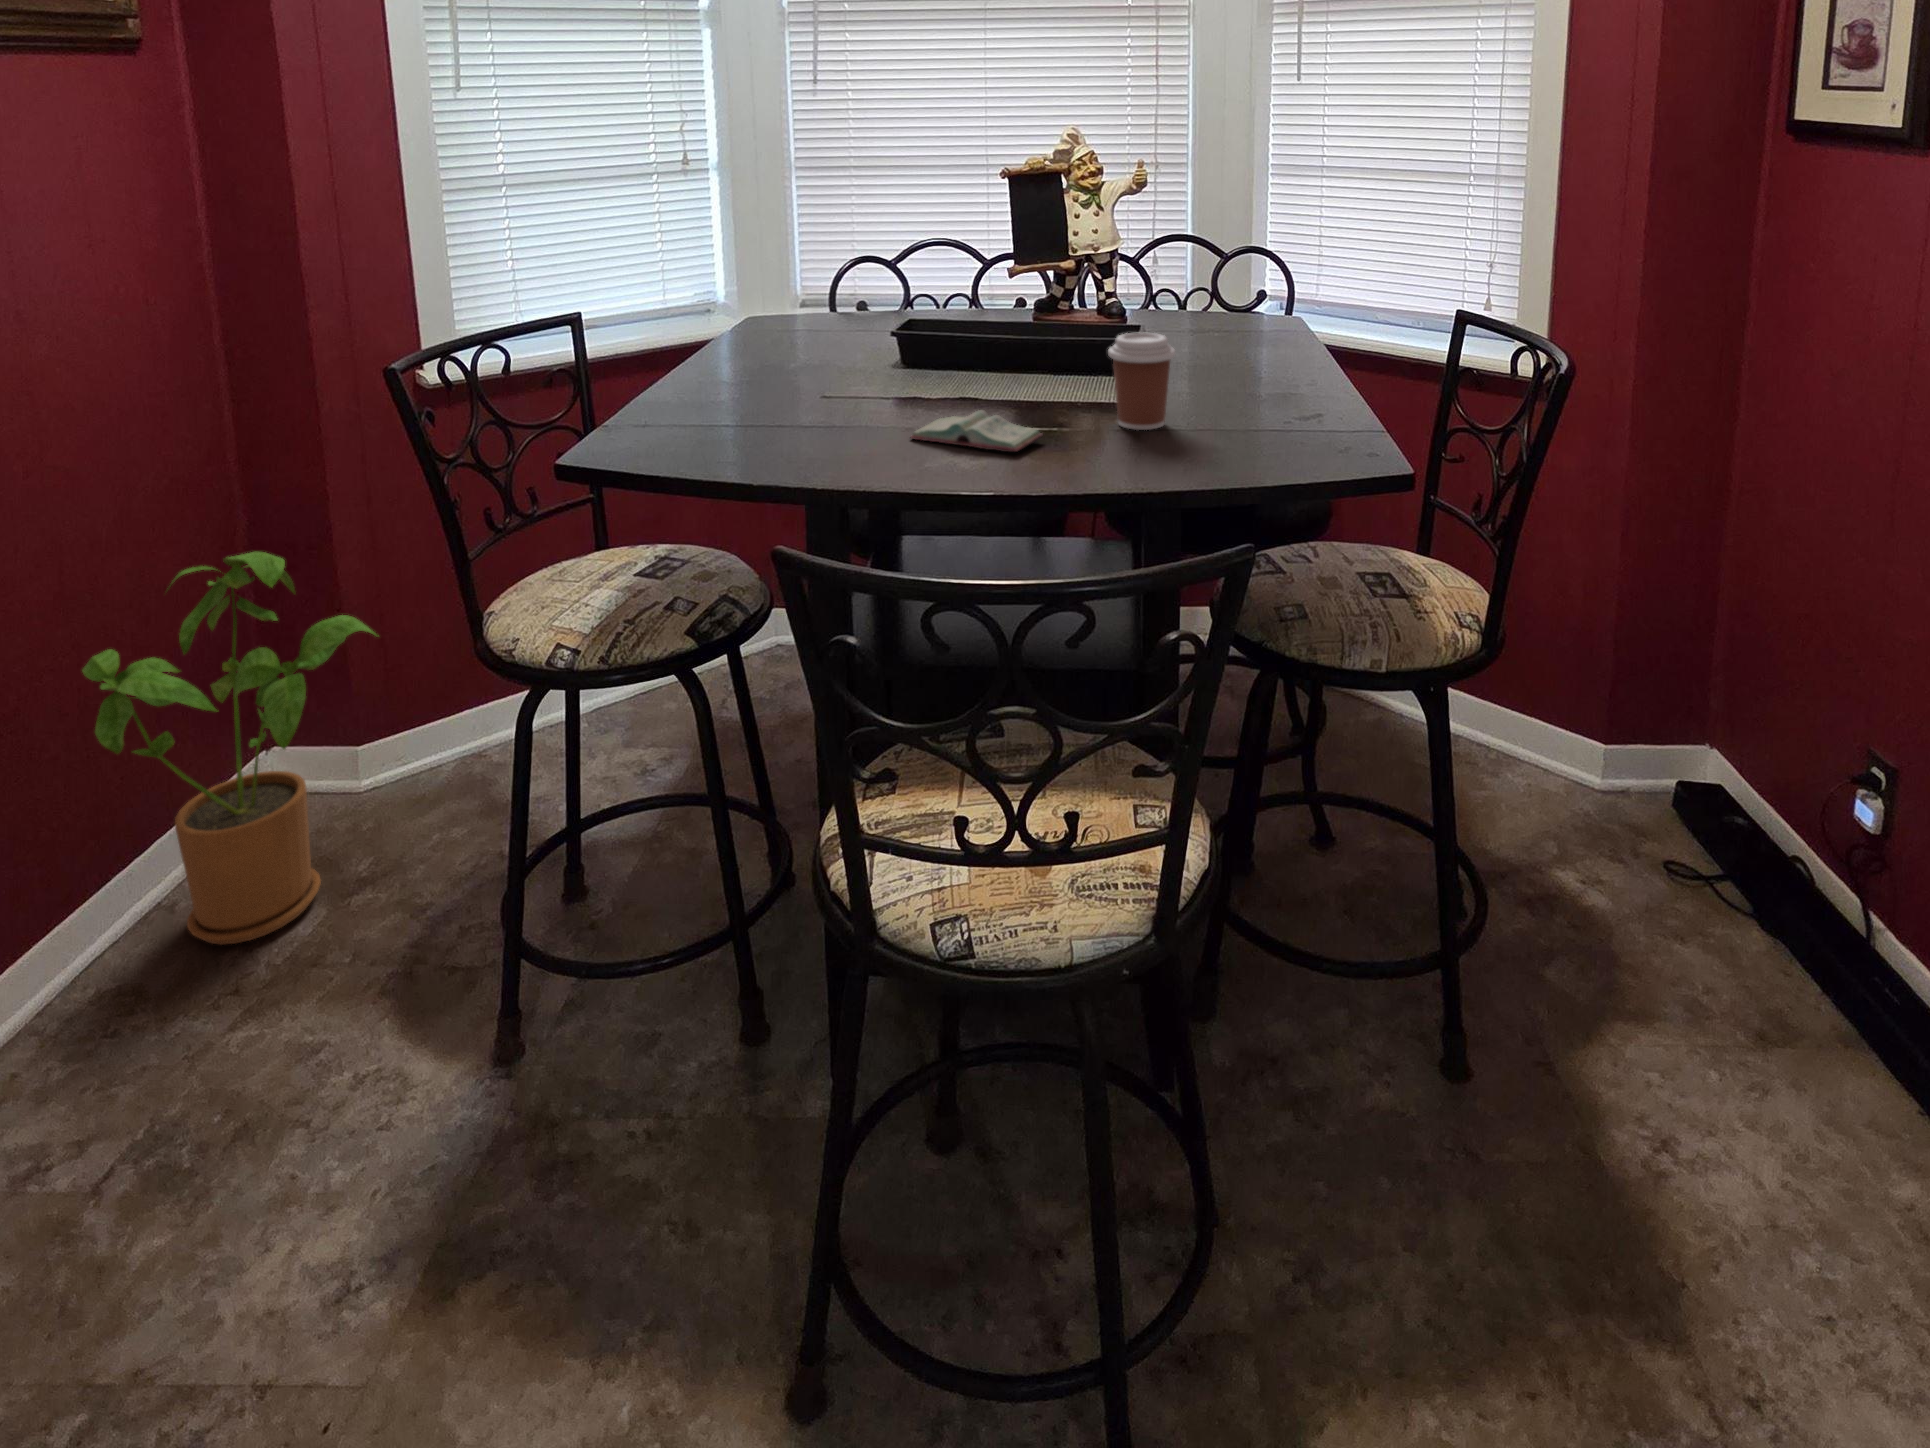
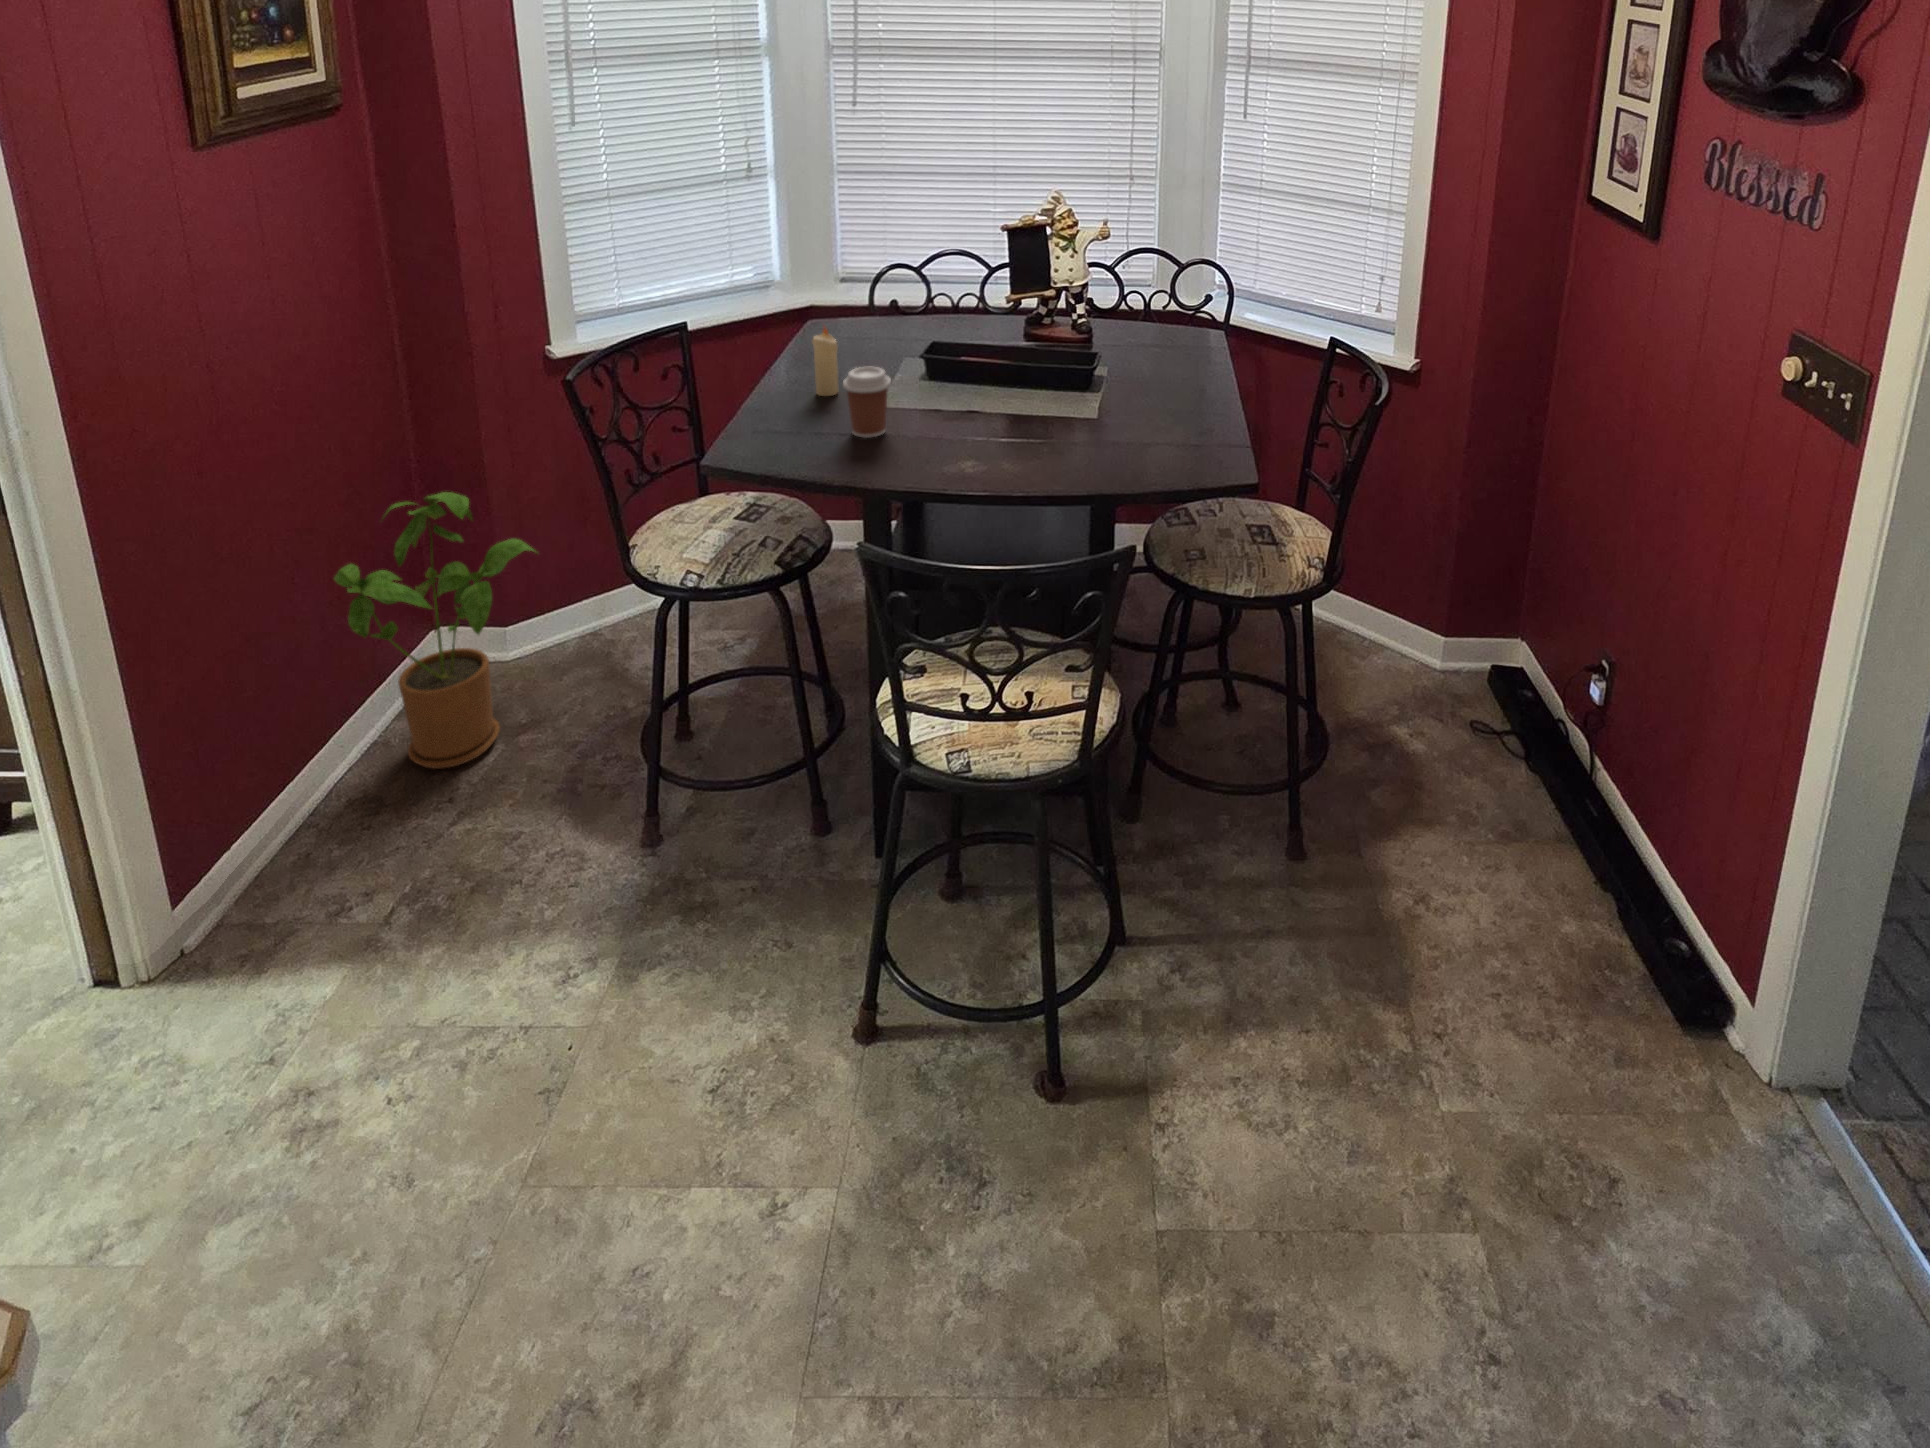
candle: none [742,295,779,397] -> present [812,327,839,396]
coffee cup: present [1108,333,1175,430] -> present [843,367,891,438]
book: present [911,410,1043,452] -> none [933,418,1025,452]

